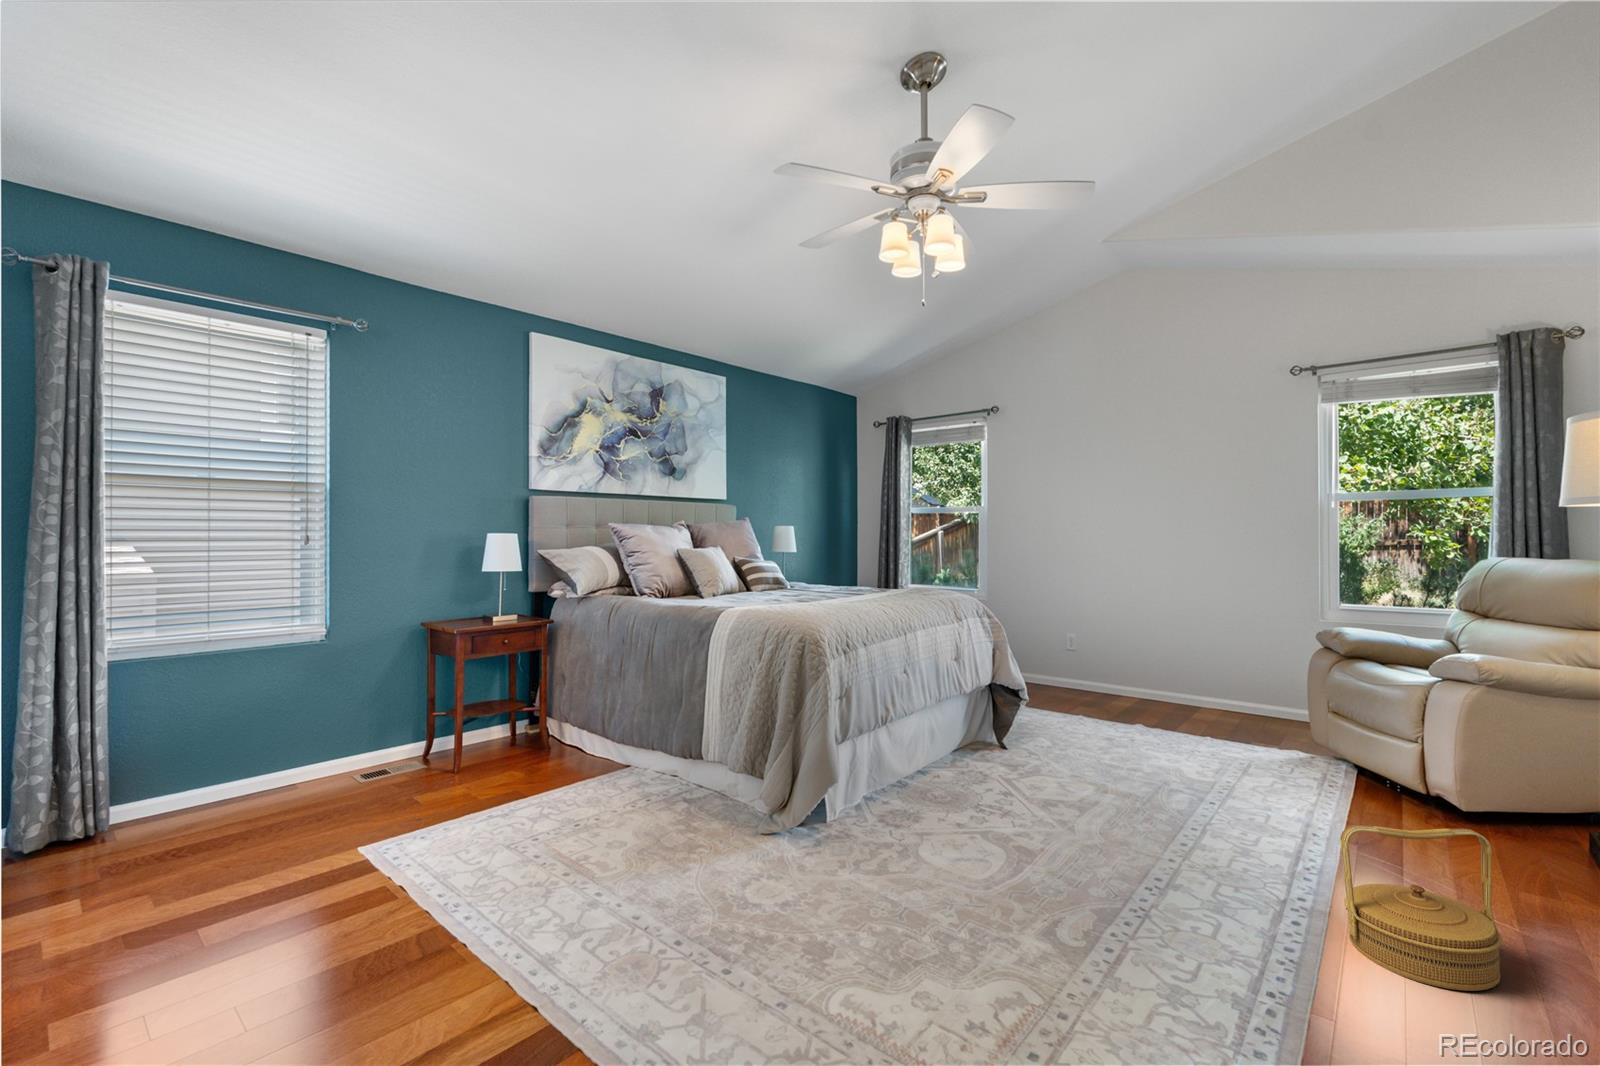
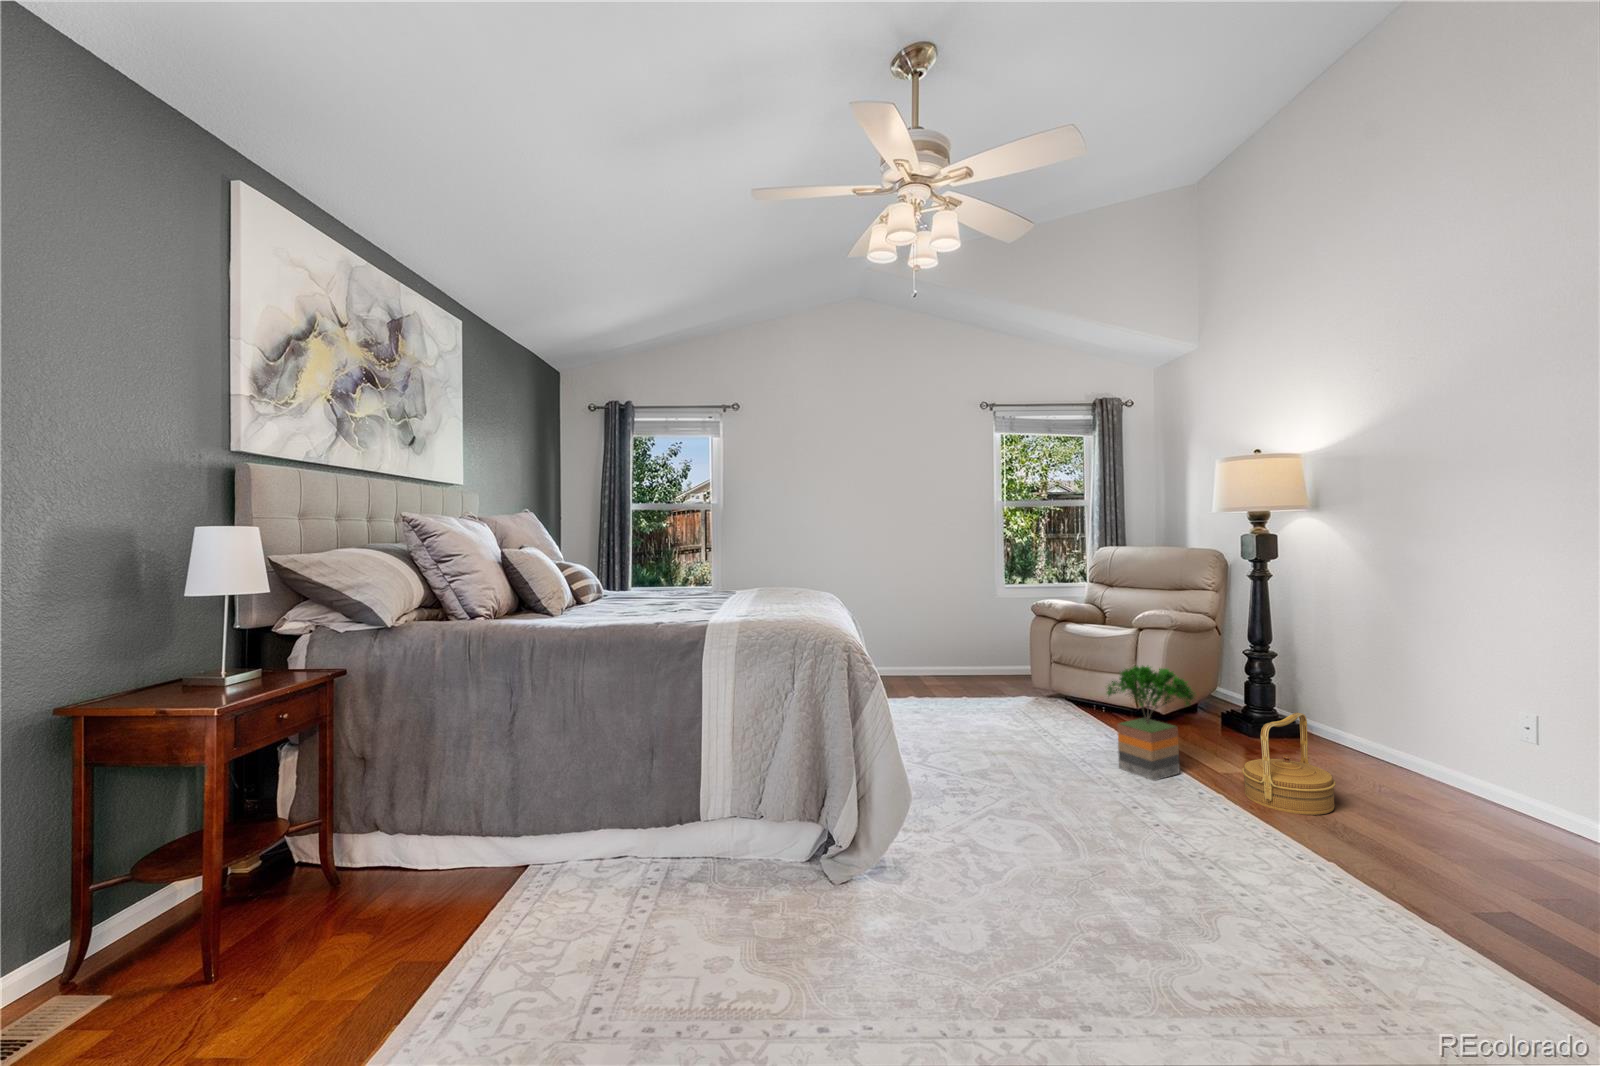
potted tree: none [1203,717,1330,878] -> present [1107,665,1195,781]

